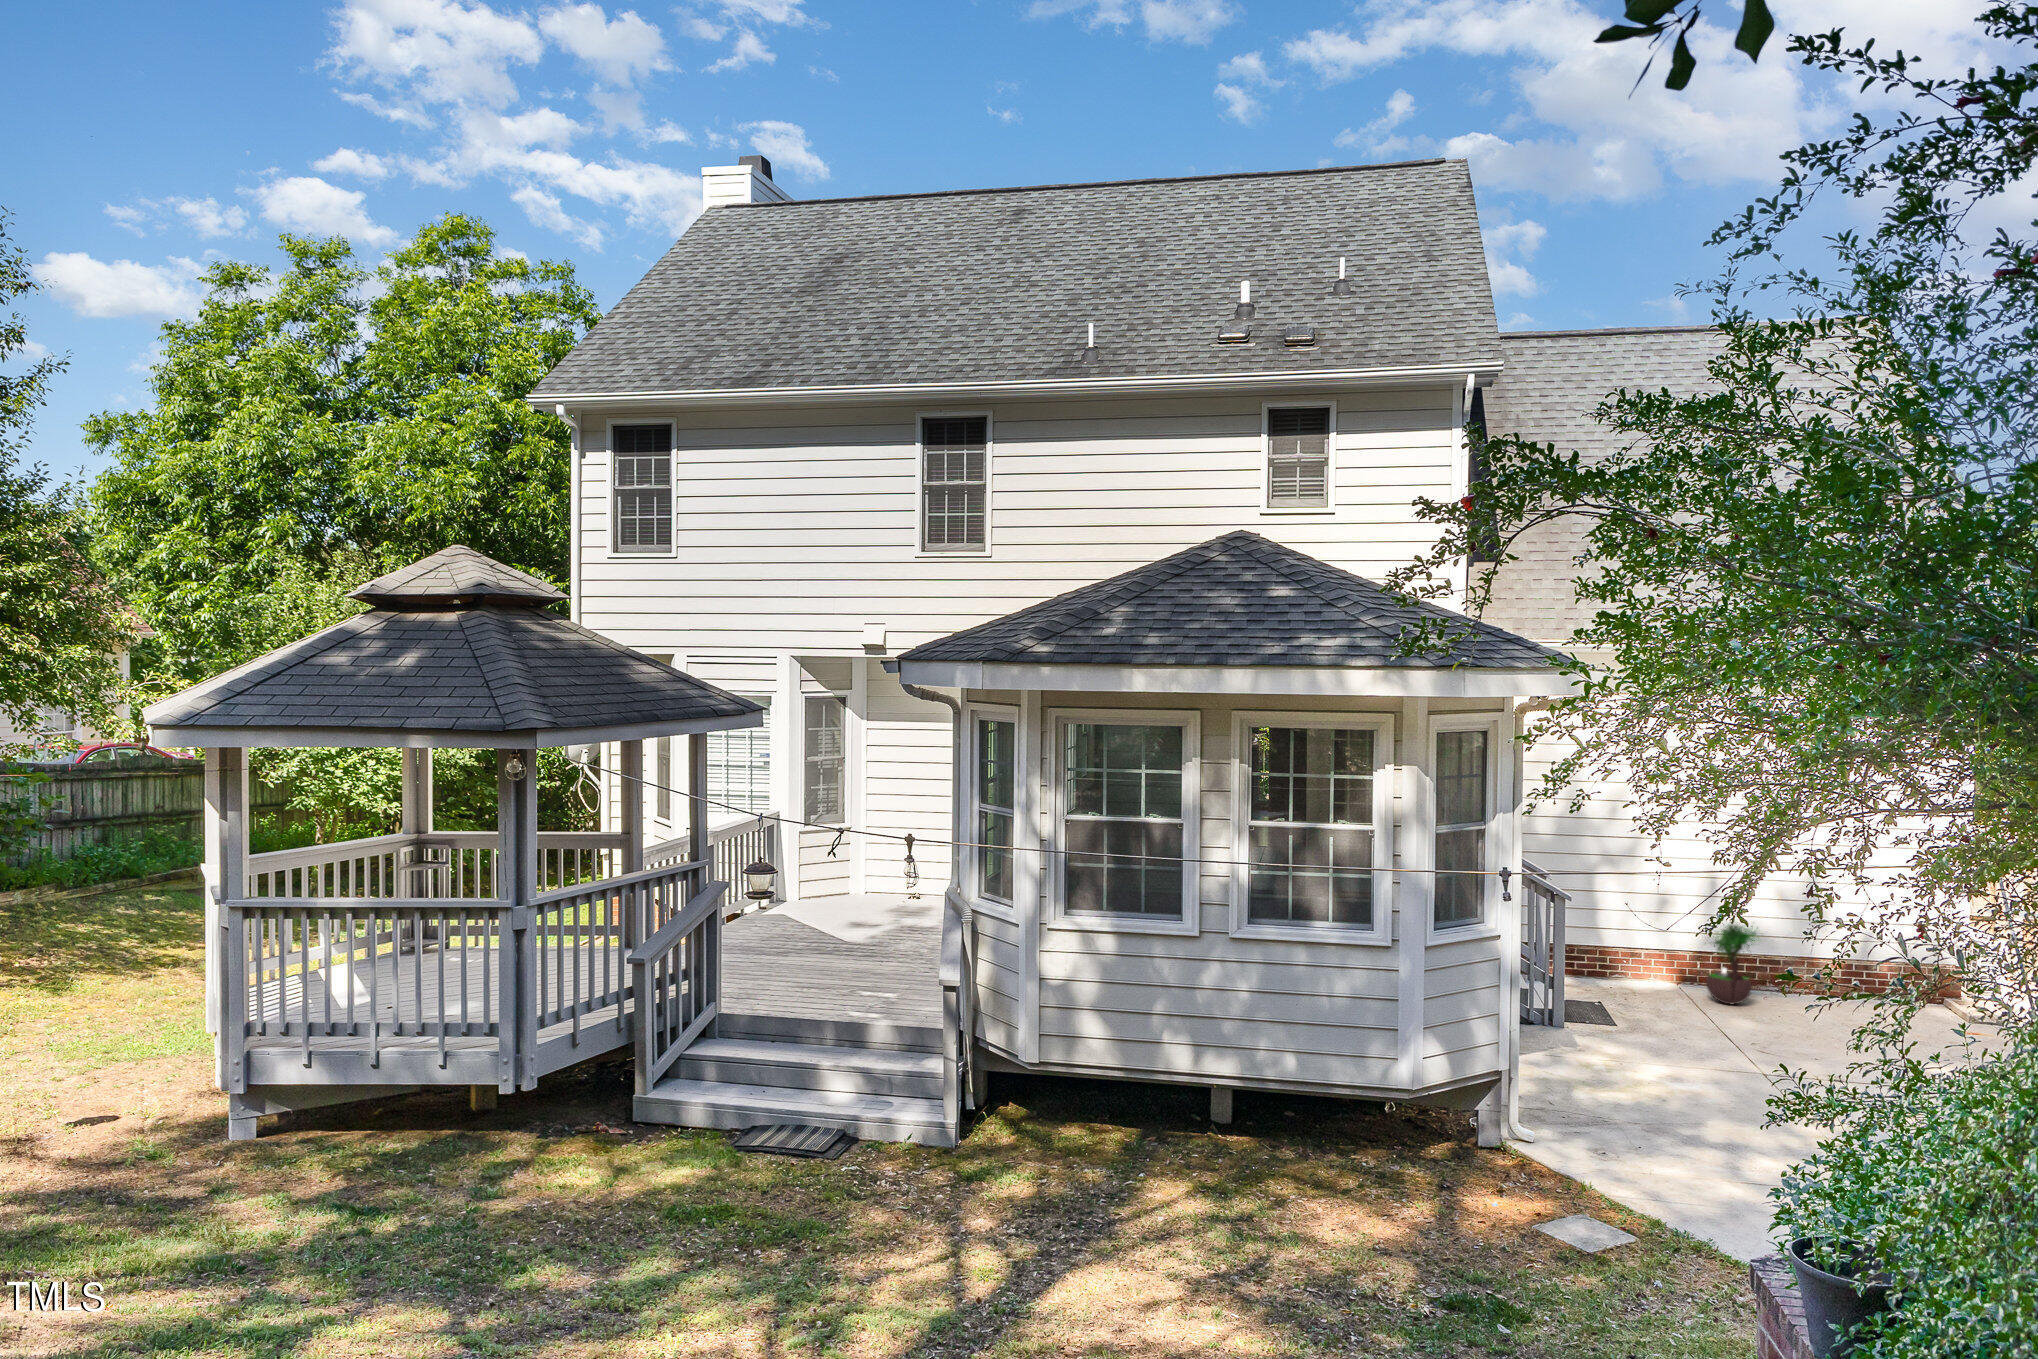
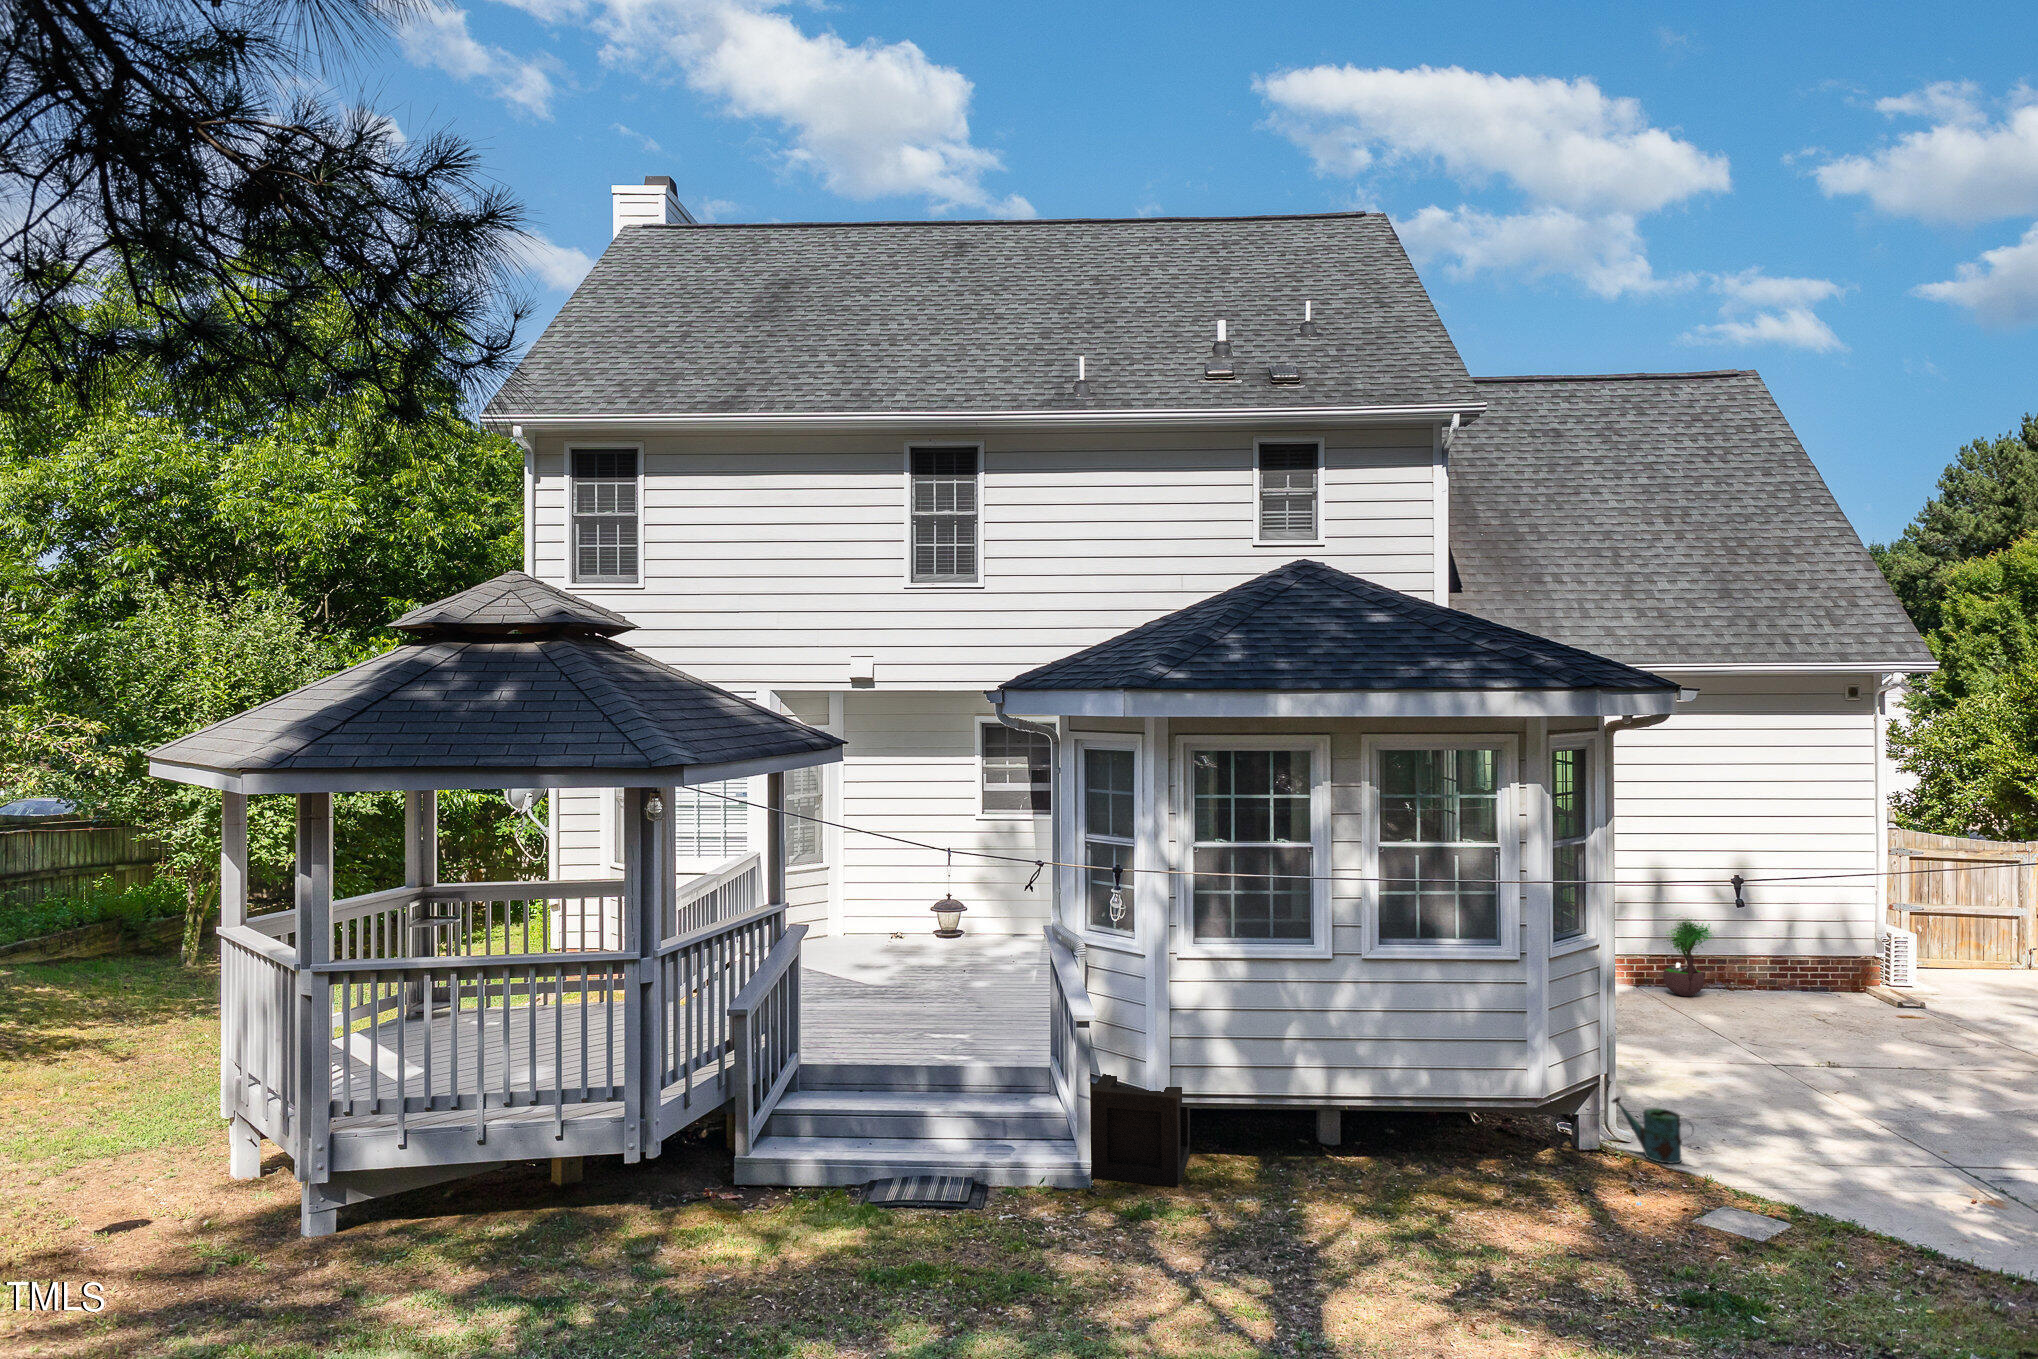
wooden crate: none [953,1034,1065,1155] -> present [1091,1074,1190,1187]
watering can: none [1515,1100,1593,1174] -> present [1612,1097,1694,1164]

